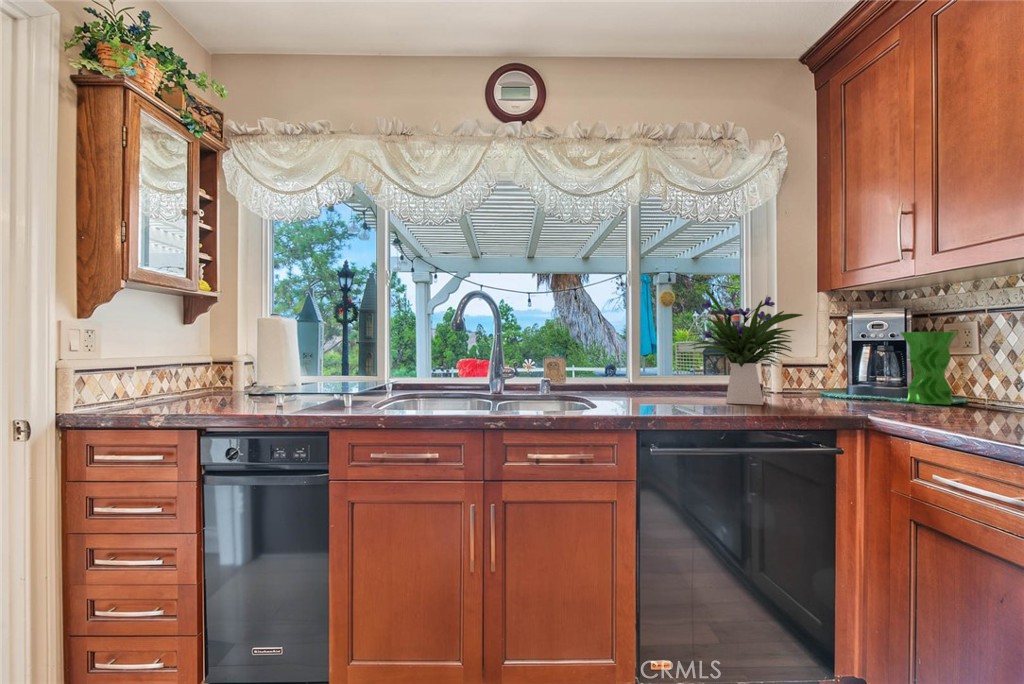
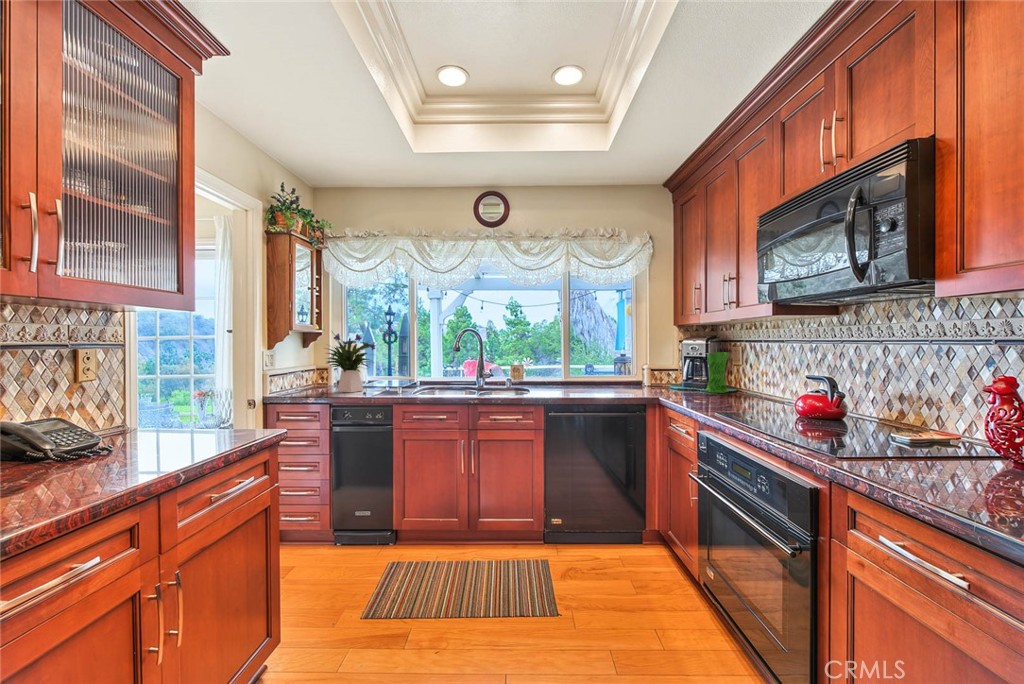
flower arrangement: present [689,290,802,405] -> present [326,332,376,392]

